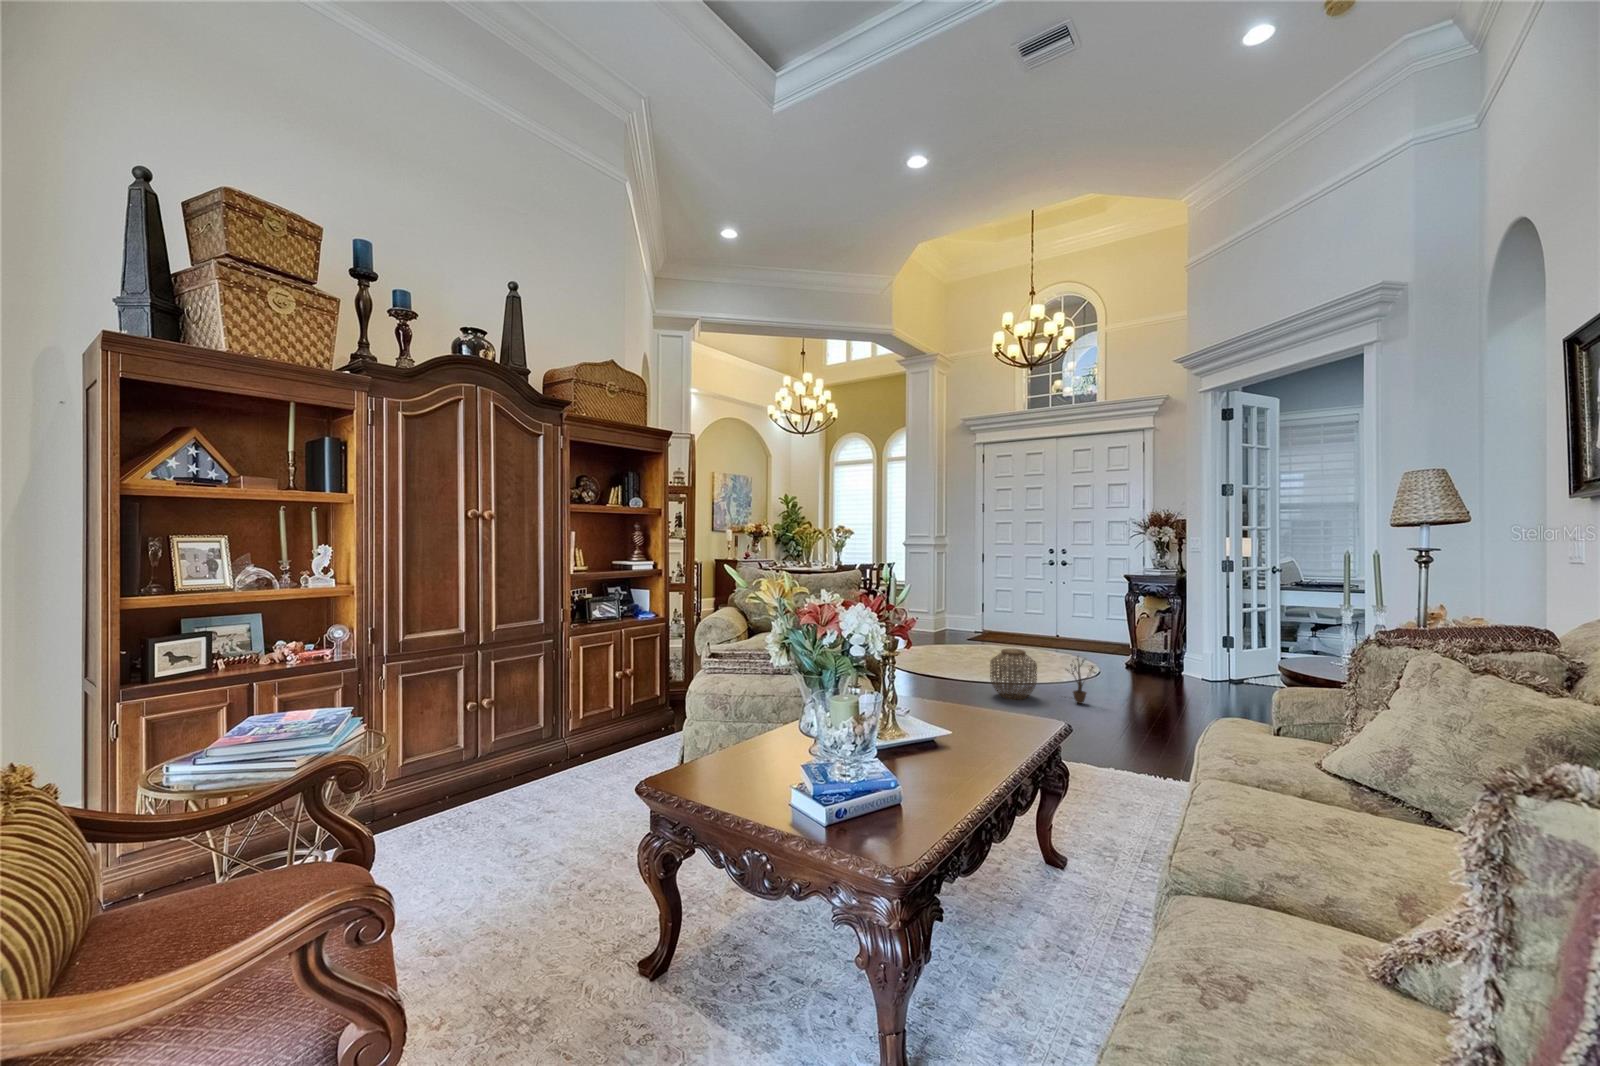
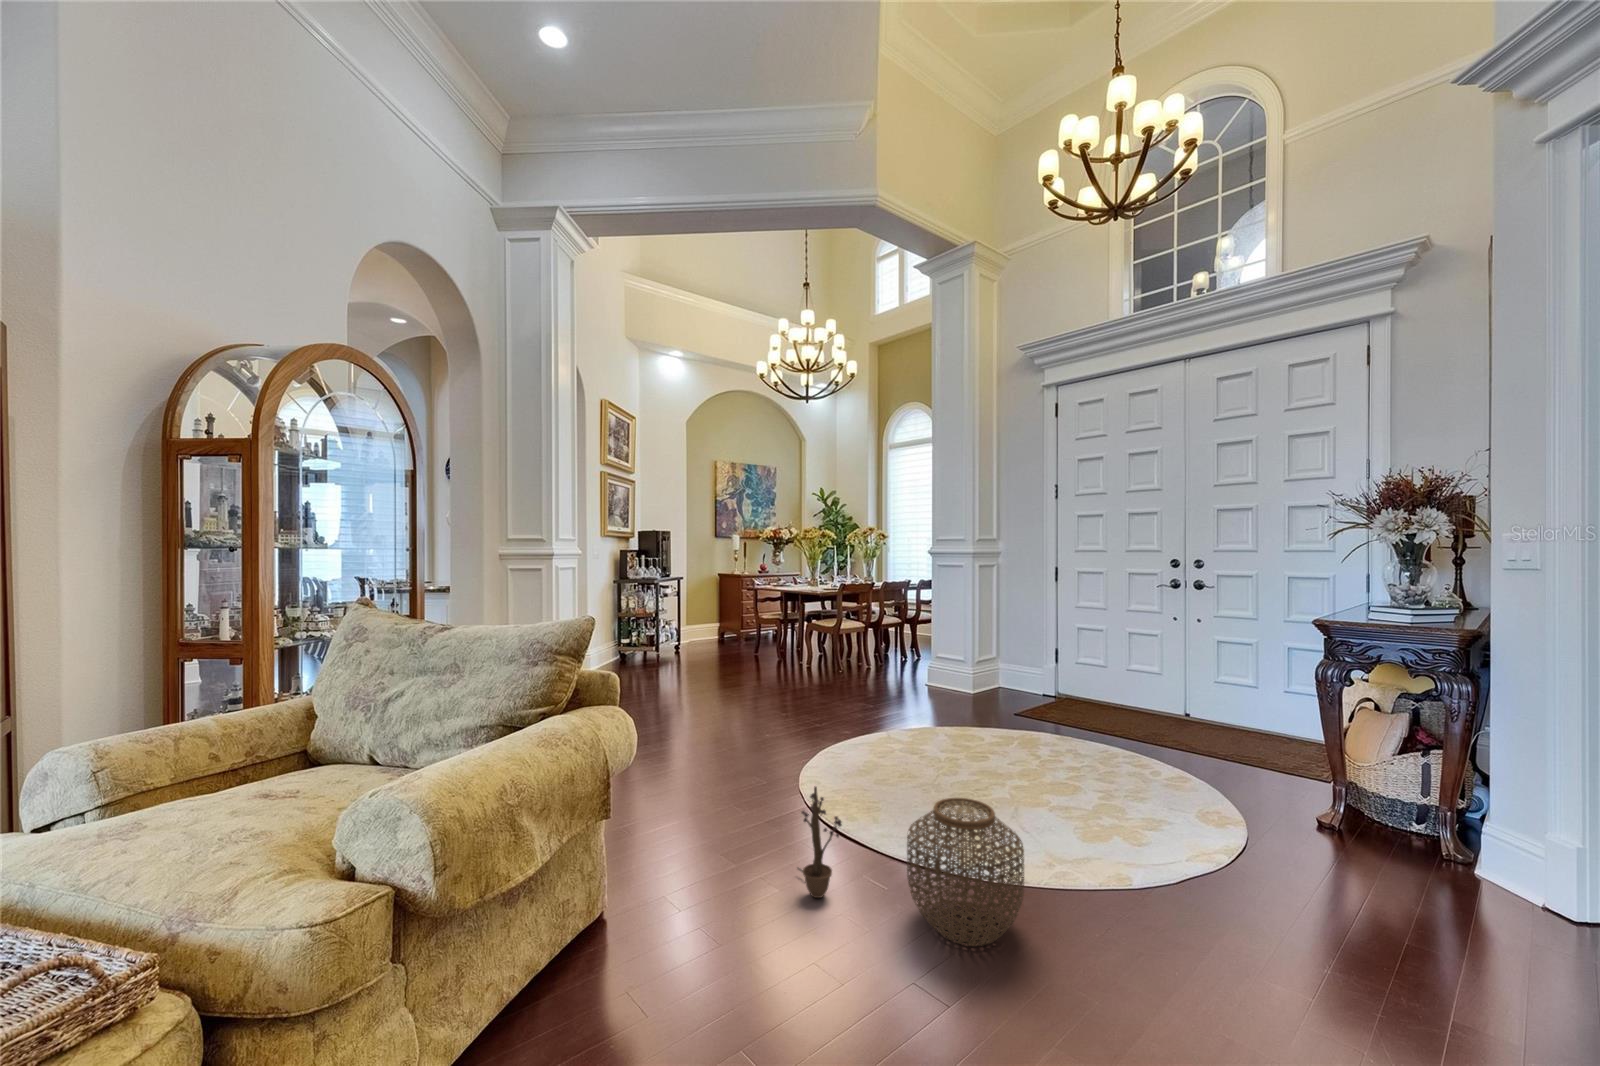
decorative plant: present [1065,659,1093,704] -> present [797,787,841,898]

